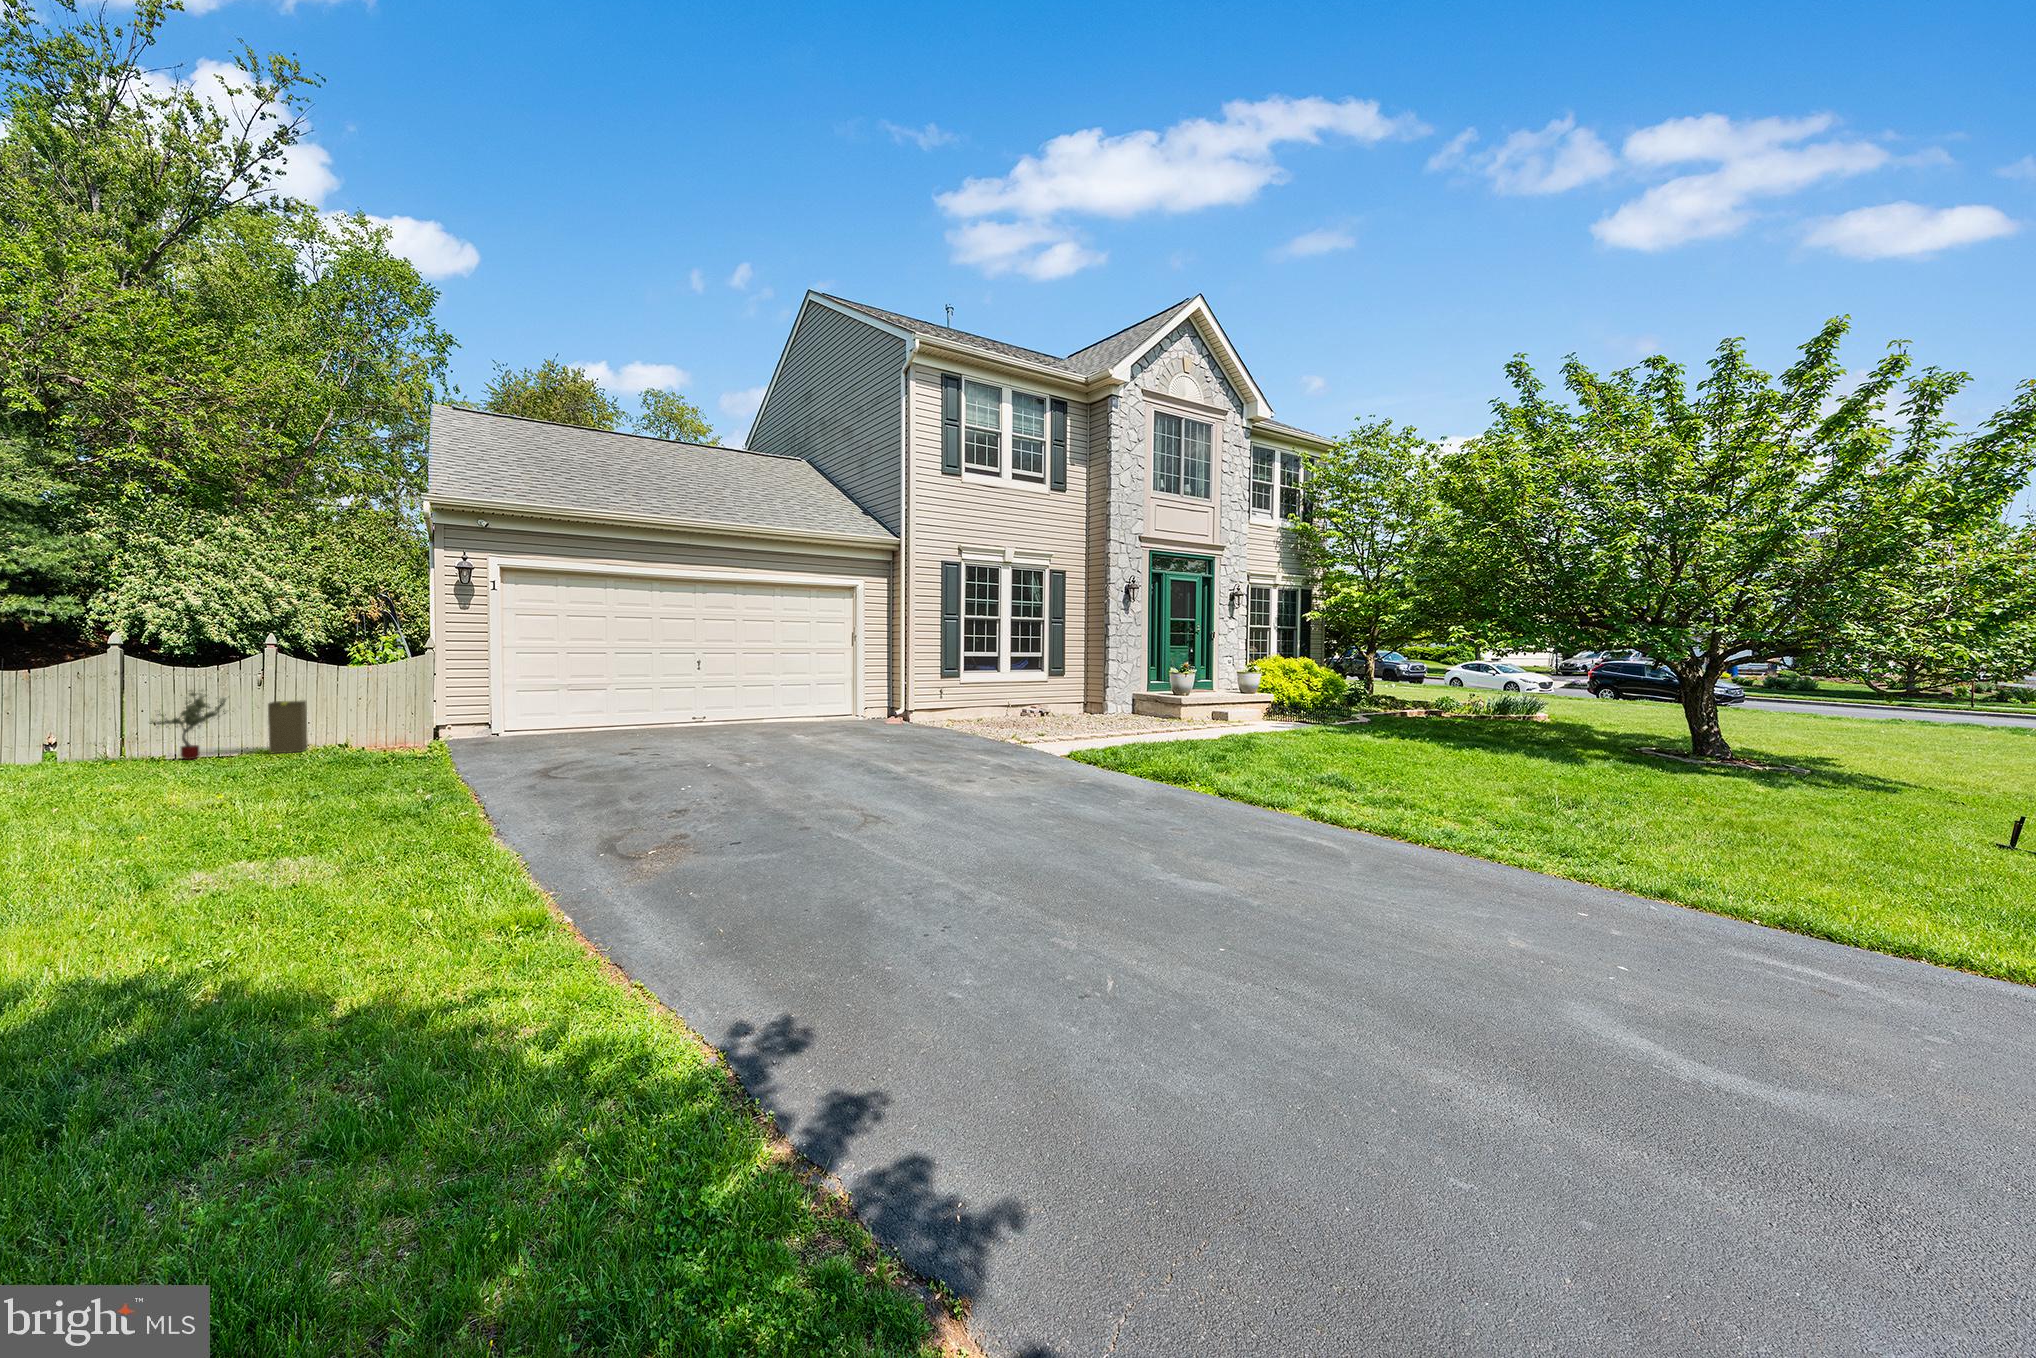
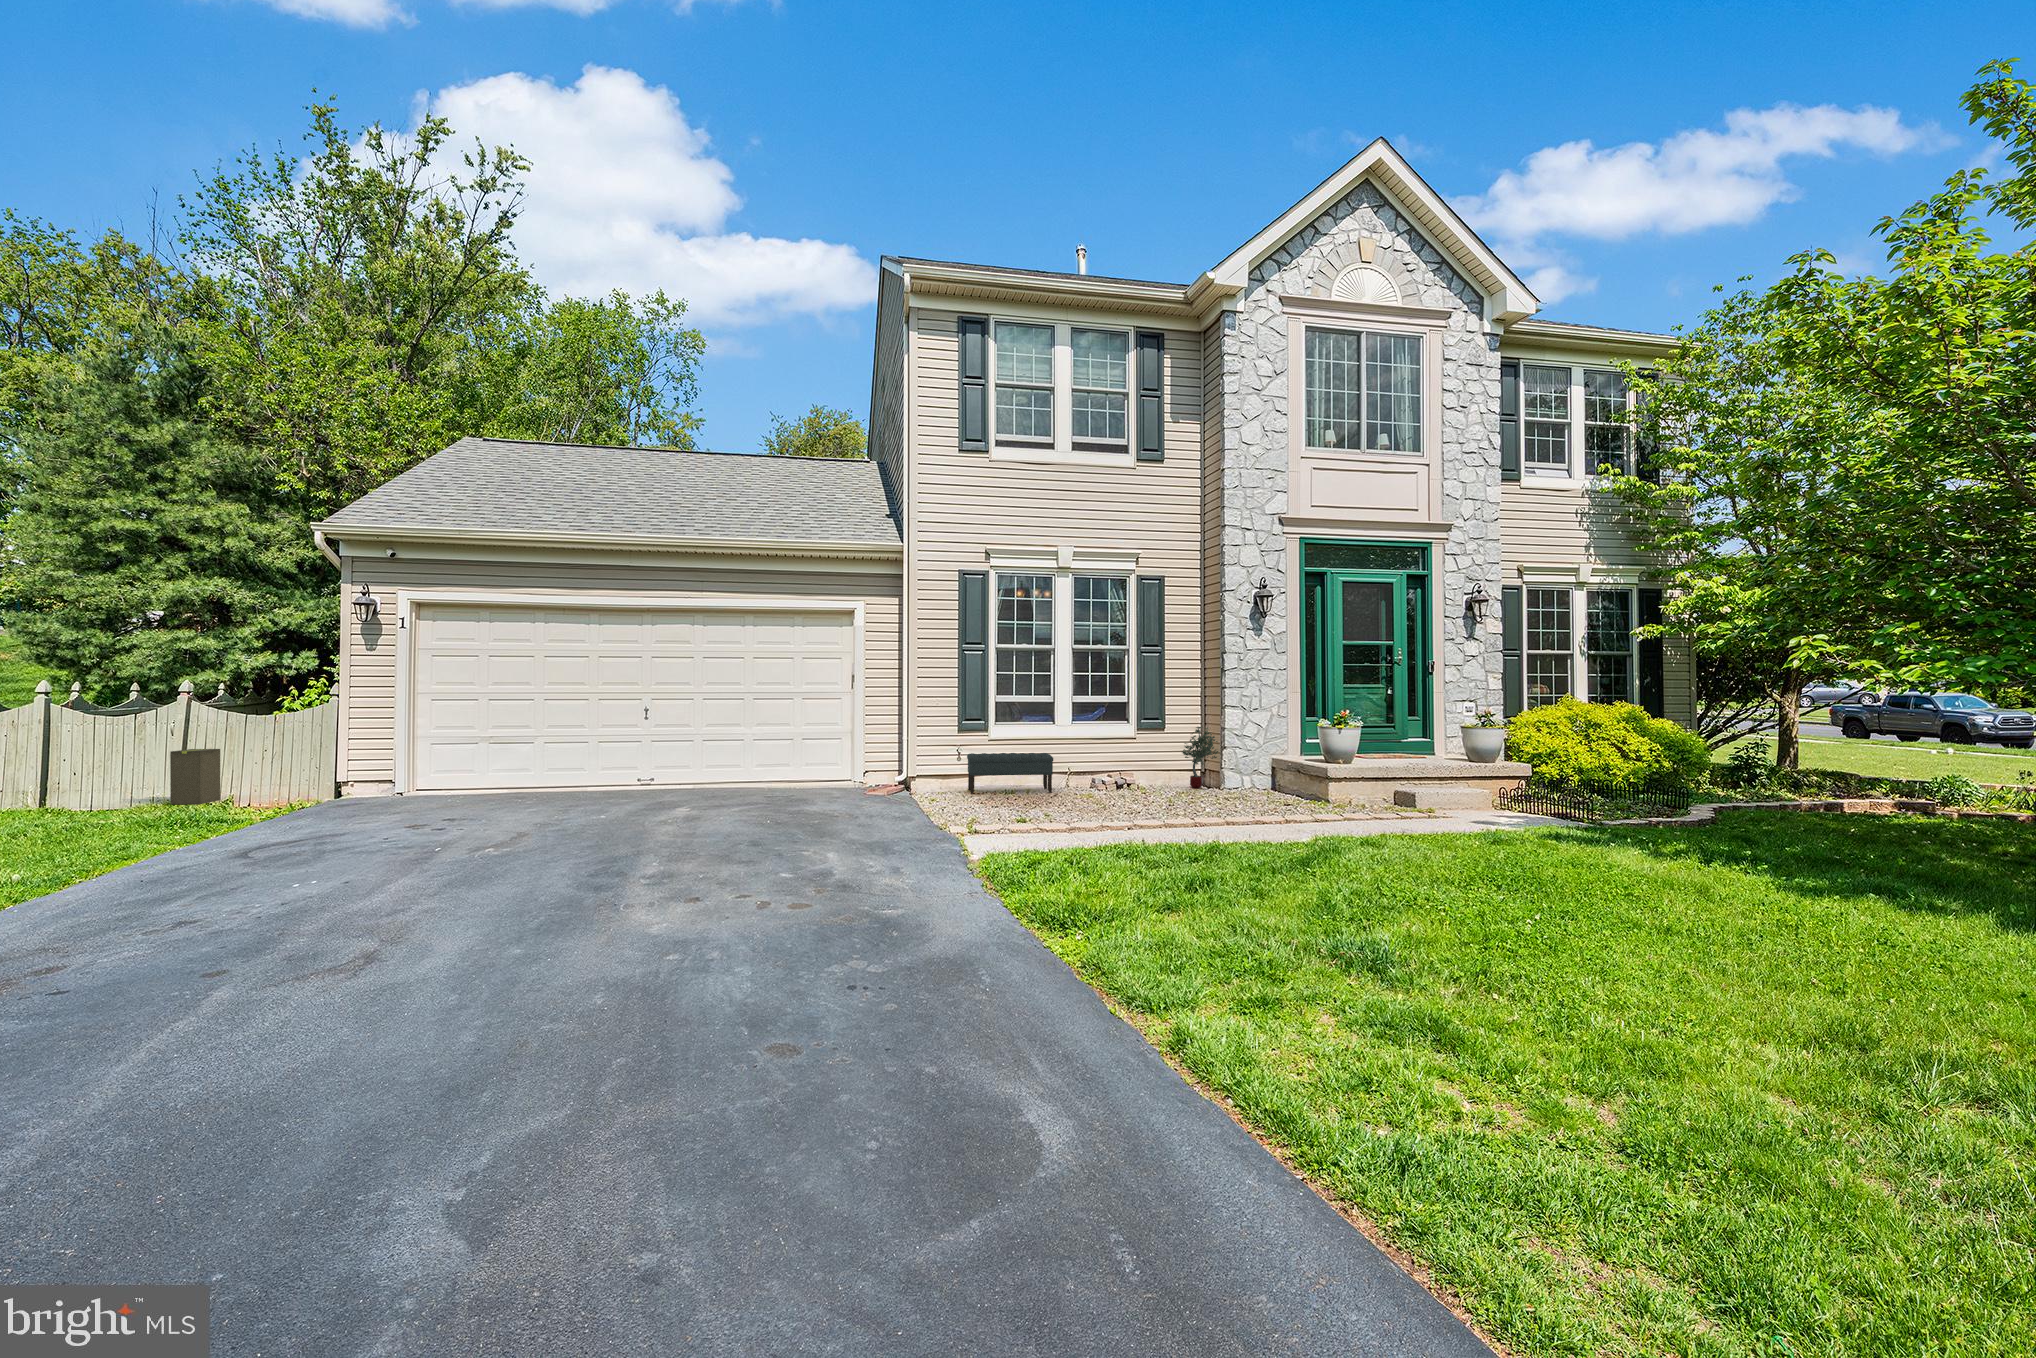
potted tree: present [150,690,226,760] -> present [1182,727,1218,788]
bench: none [947,692,1009,721] -> present [967,753,1053,794]

